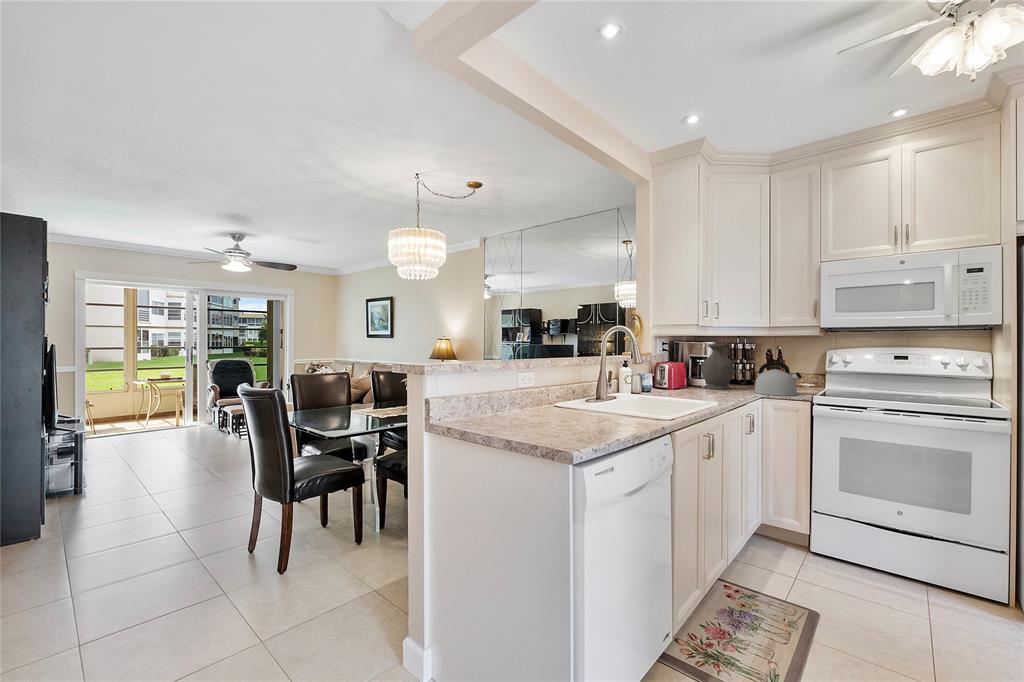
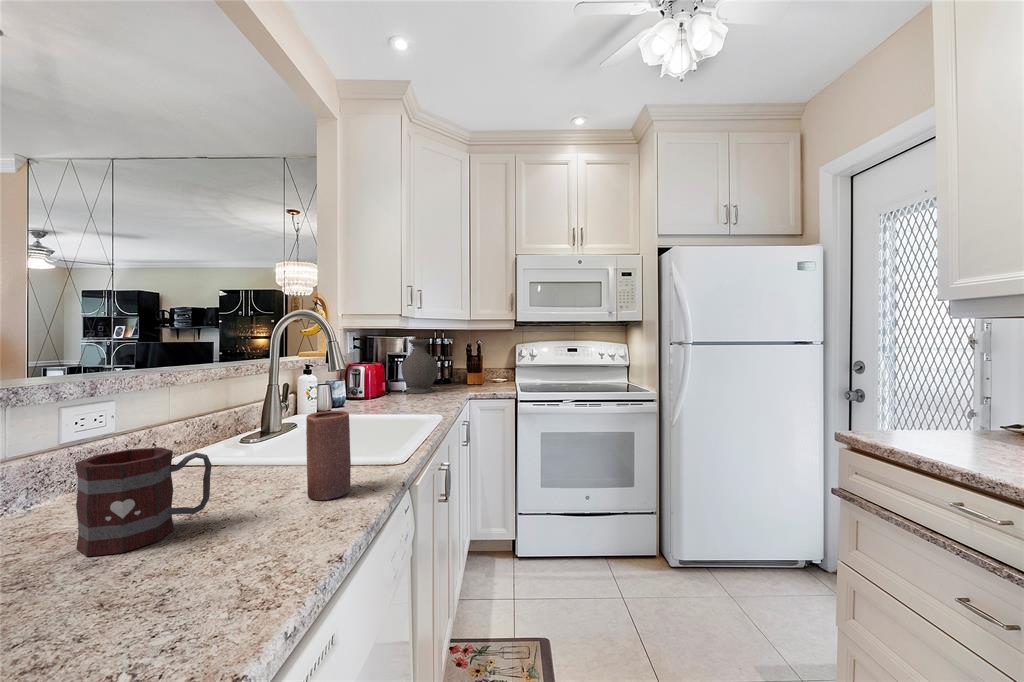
kettle: present [754,362,802,396] -> none [461,358,506,395]
candle: none [614,382,635,425] -> present [306,411,351,500]
mug: none [531,389,574,426] -> present [75,447,212,556]

